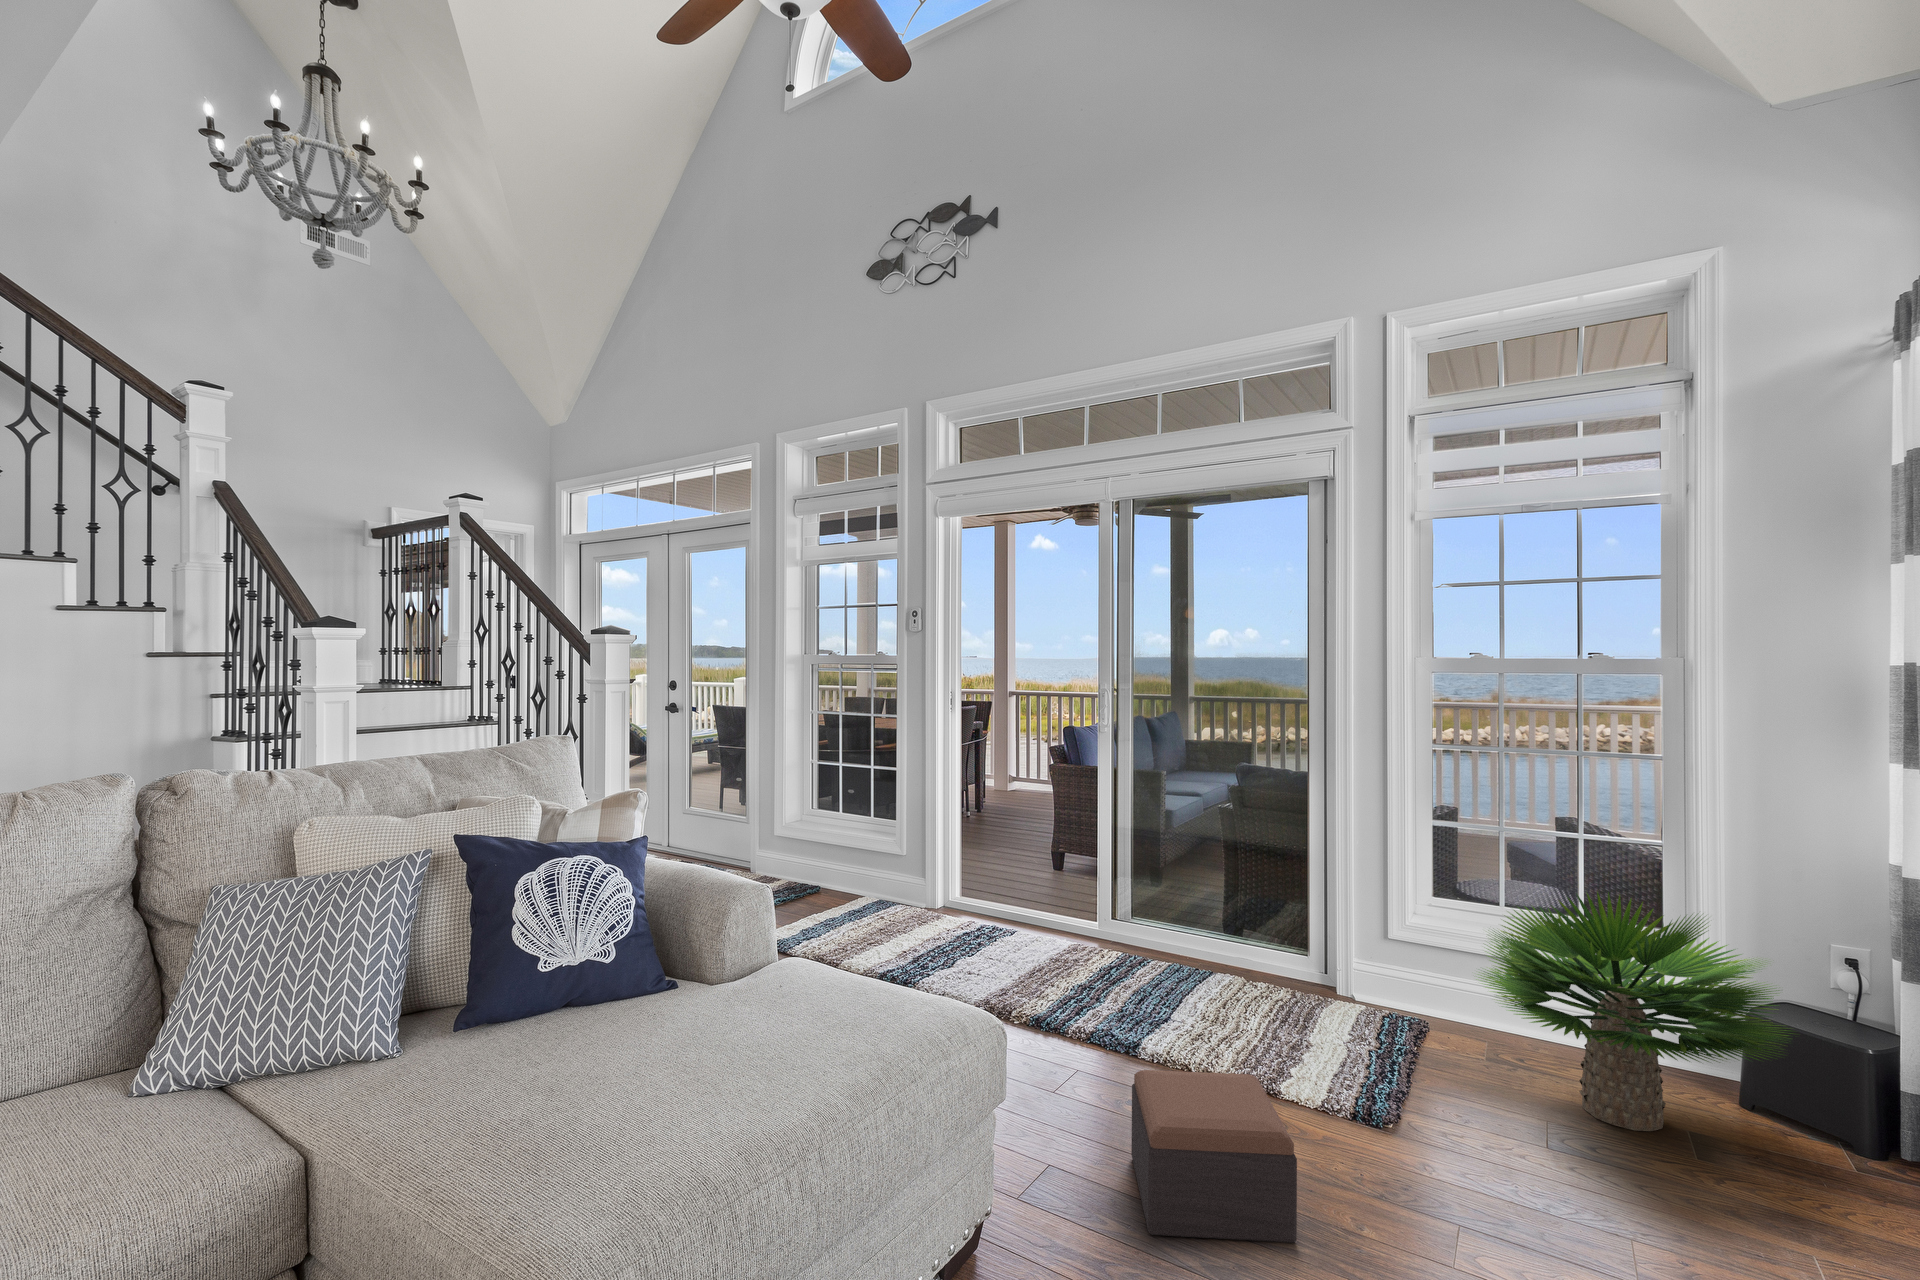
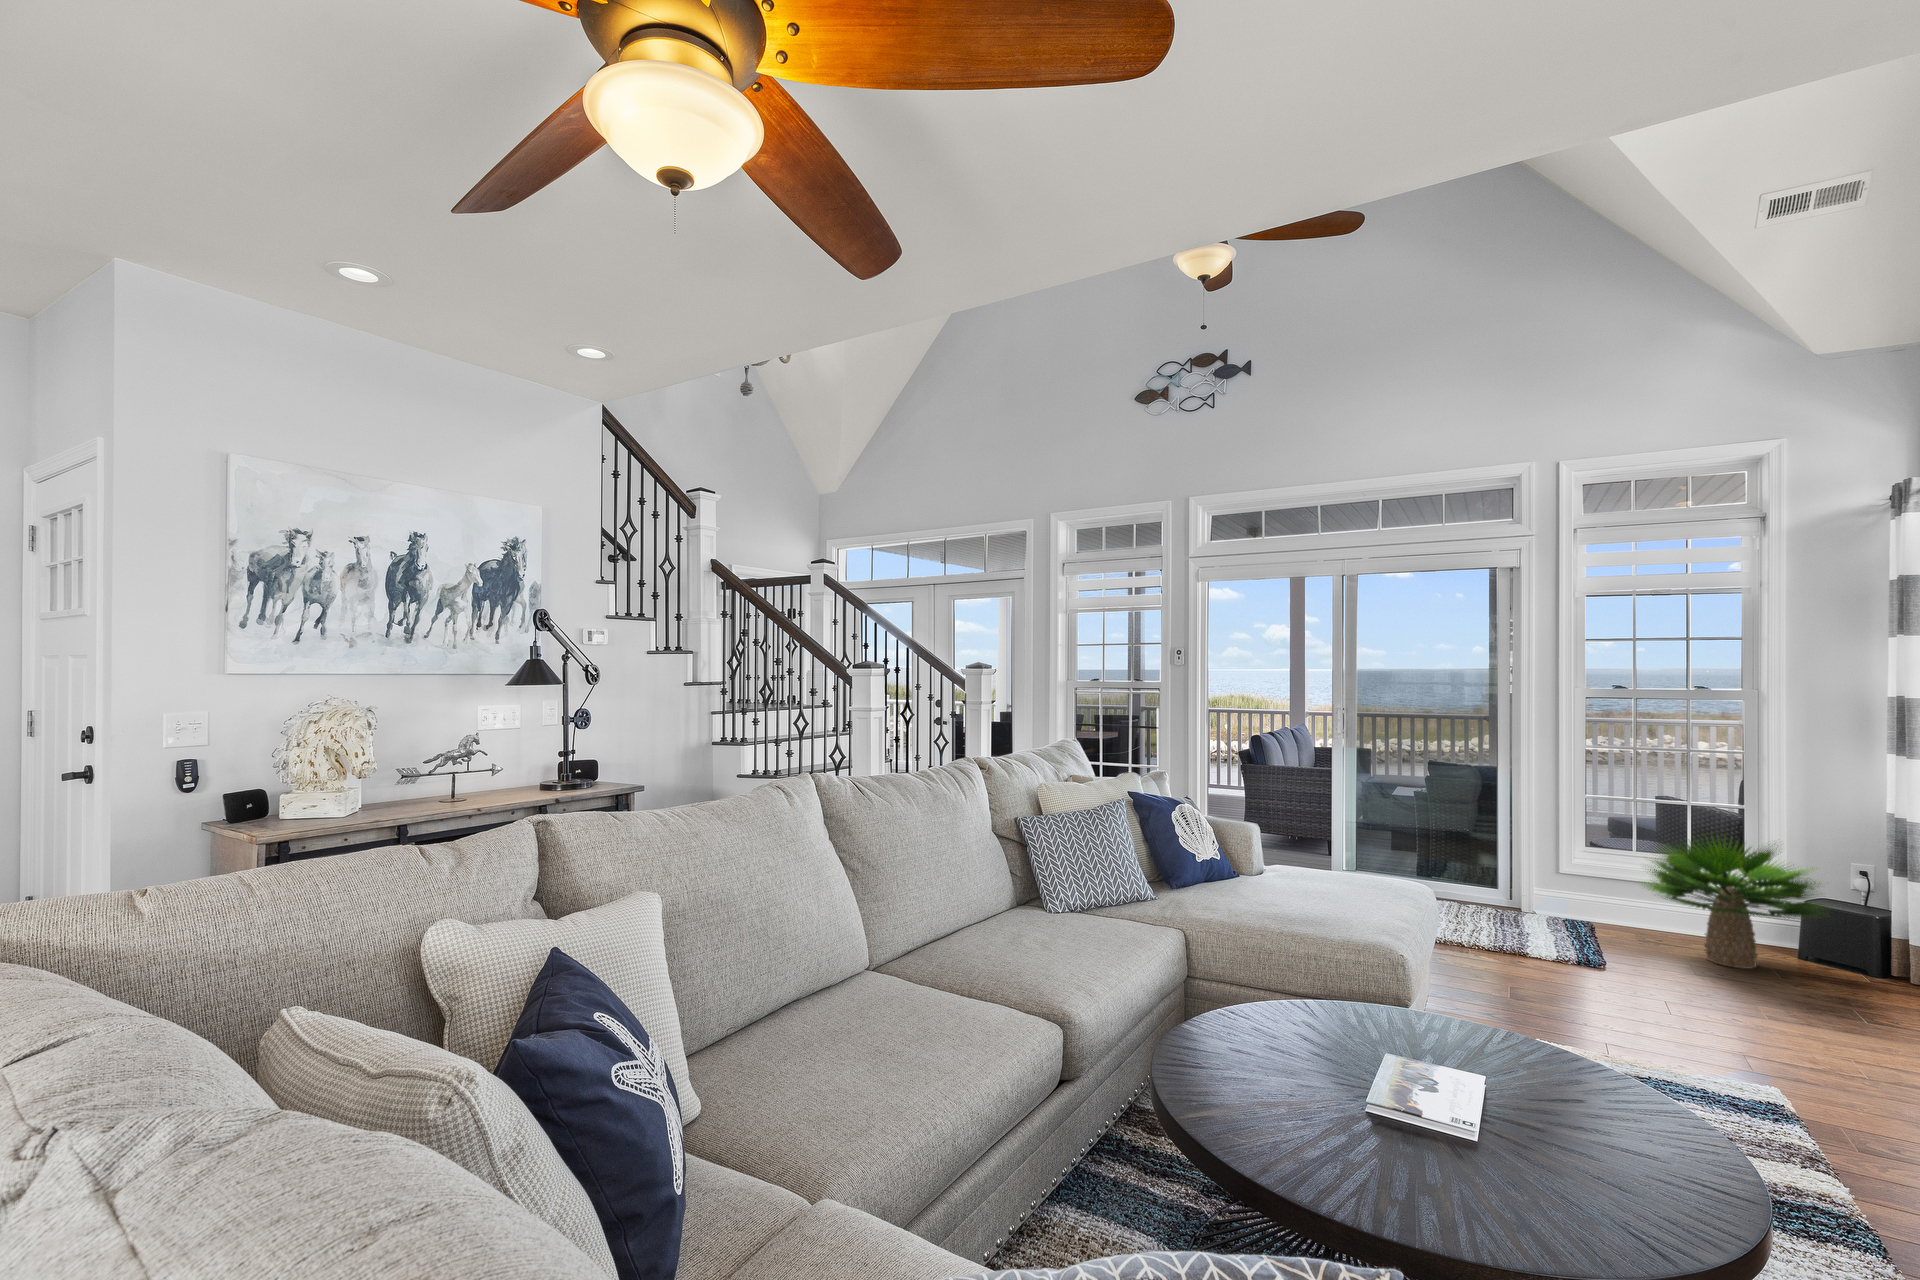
footstool: present [1131,1070,1297,1243] -> none [1461,929,1579,1008]

